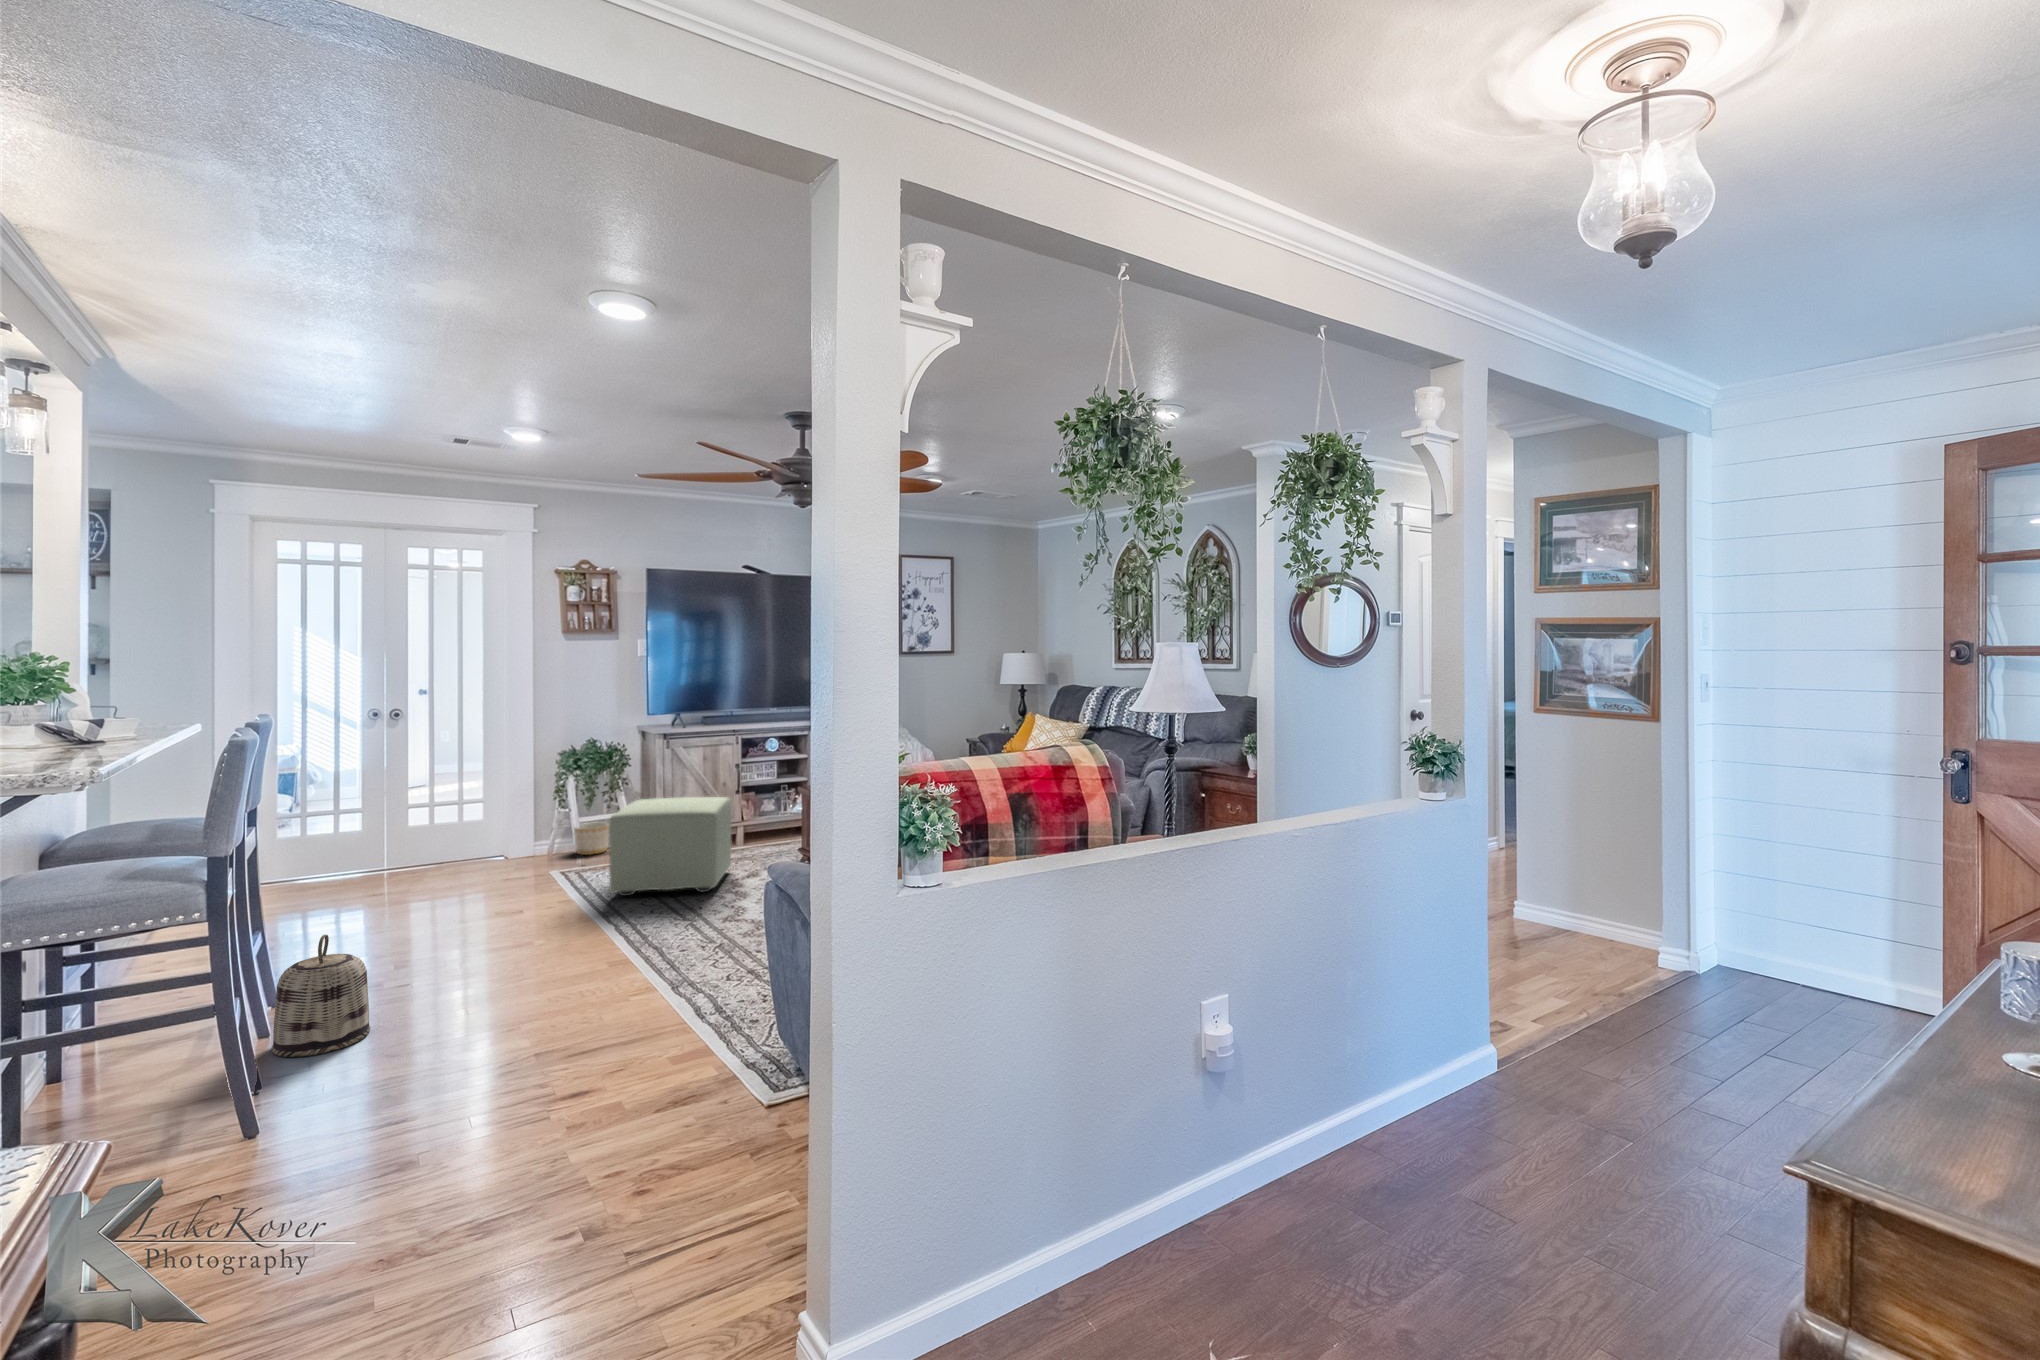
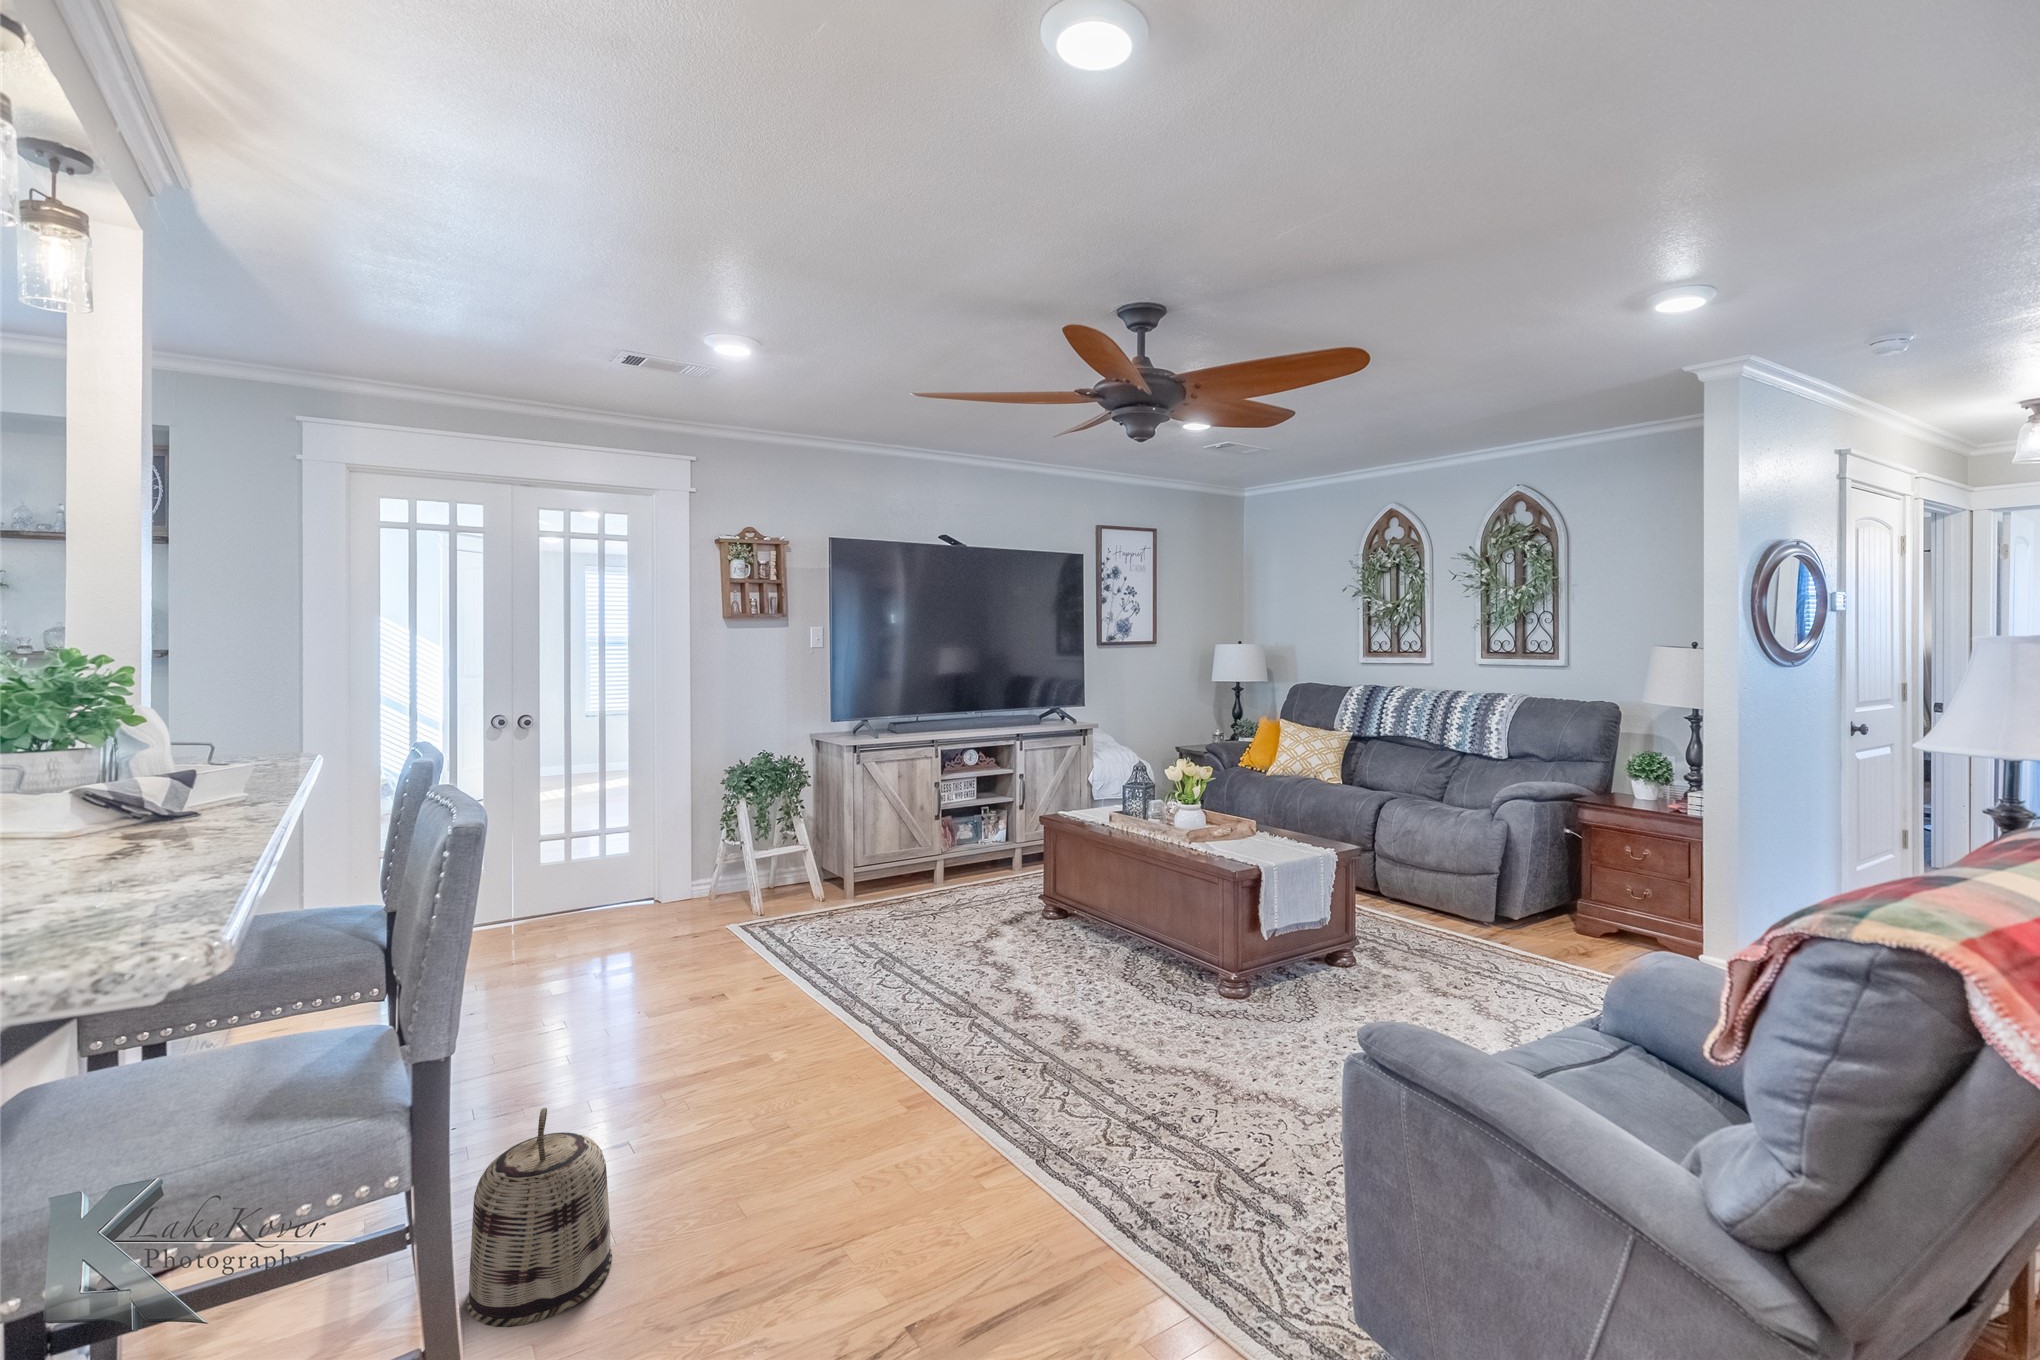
ottoman: present [609,797,732,896] -> none [832,830,967,967]
planter: present [574,823,609,855] -> none [745,855,786,896]

